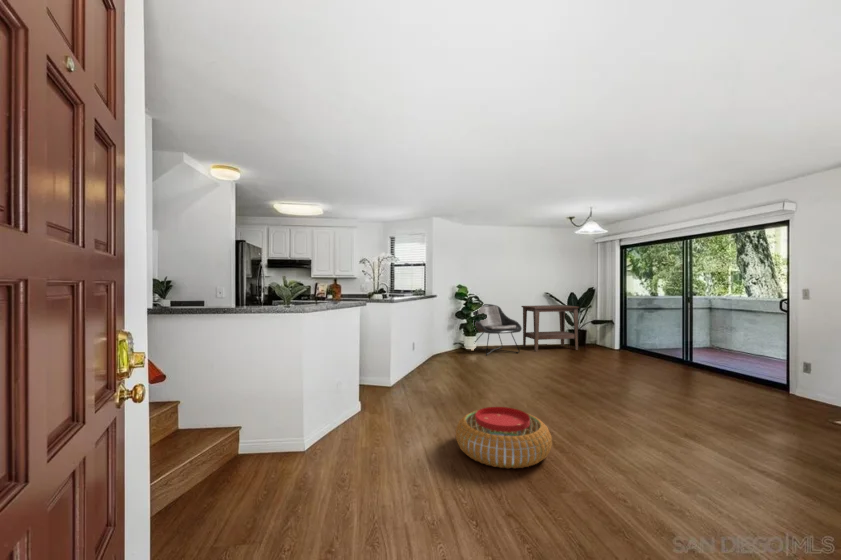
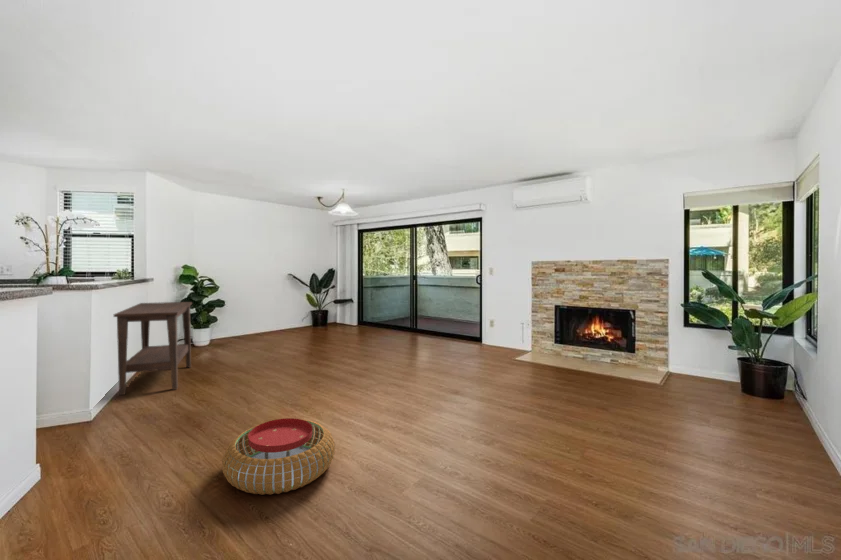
lounge chair: present [473,304,522,355] -> none [201,288,266,349]
side table: present [521,305,579,352] -> present [114,302,192,395]

